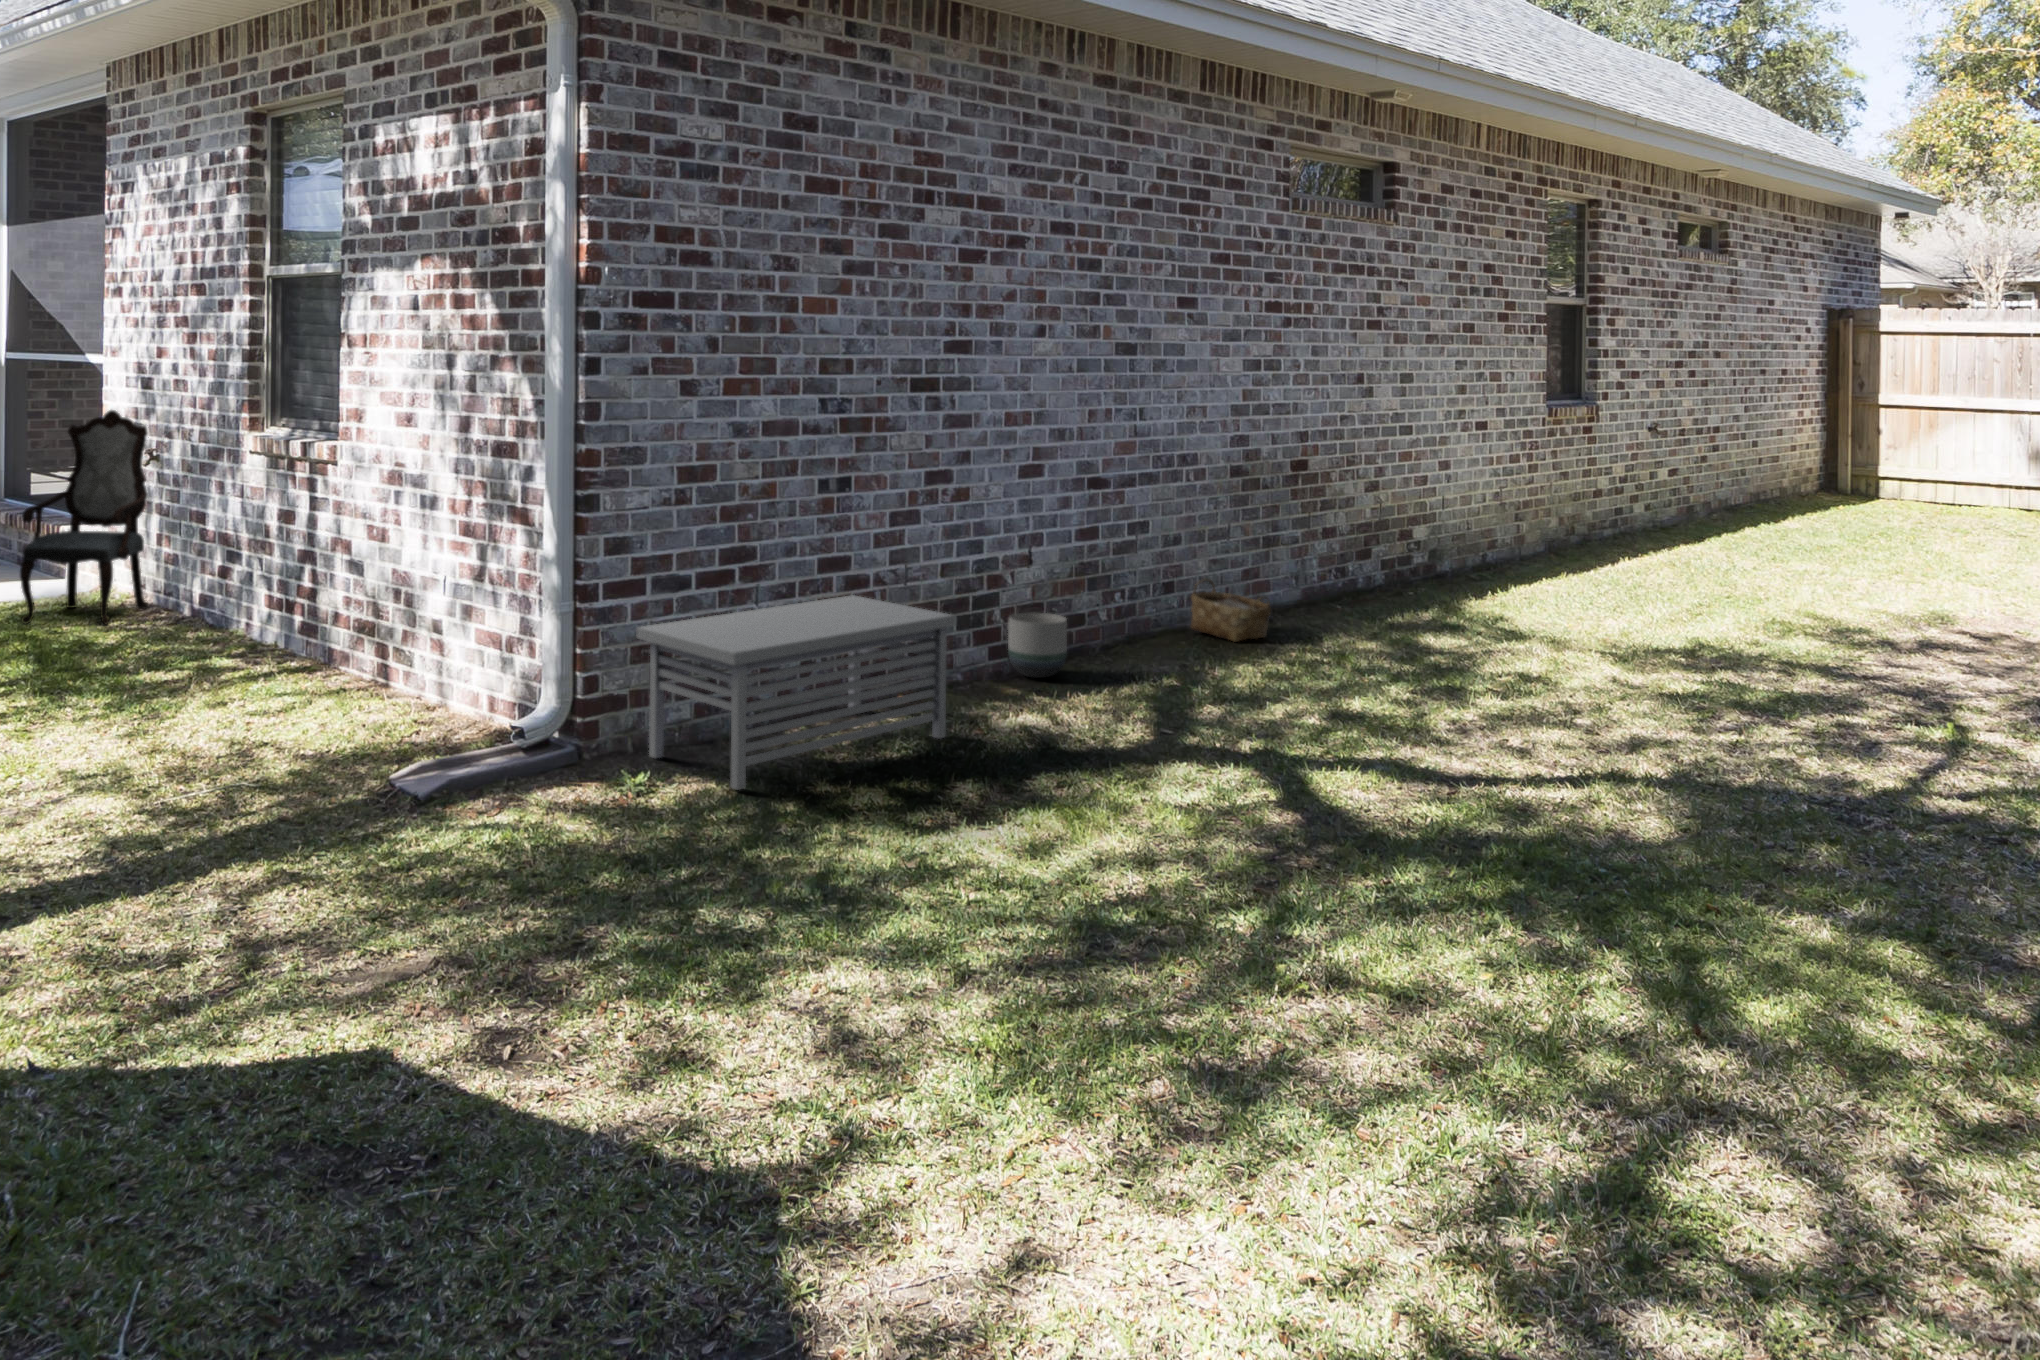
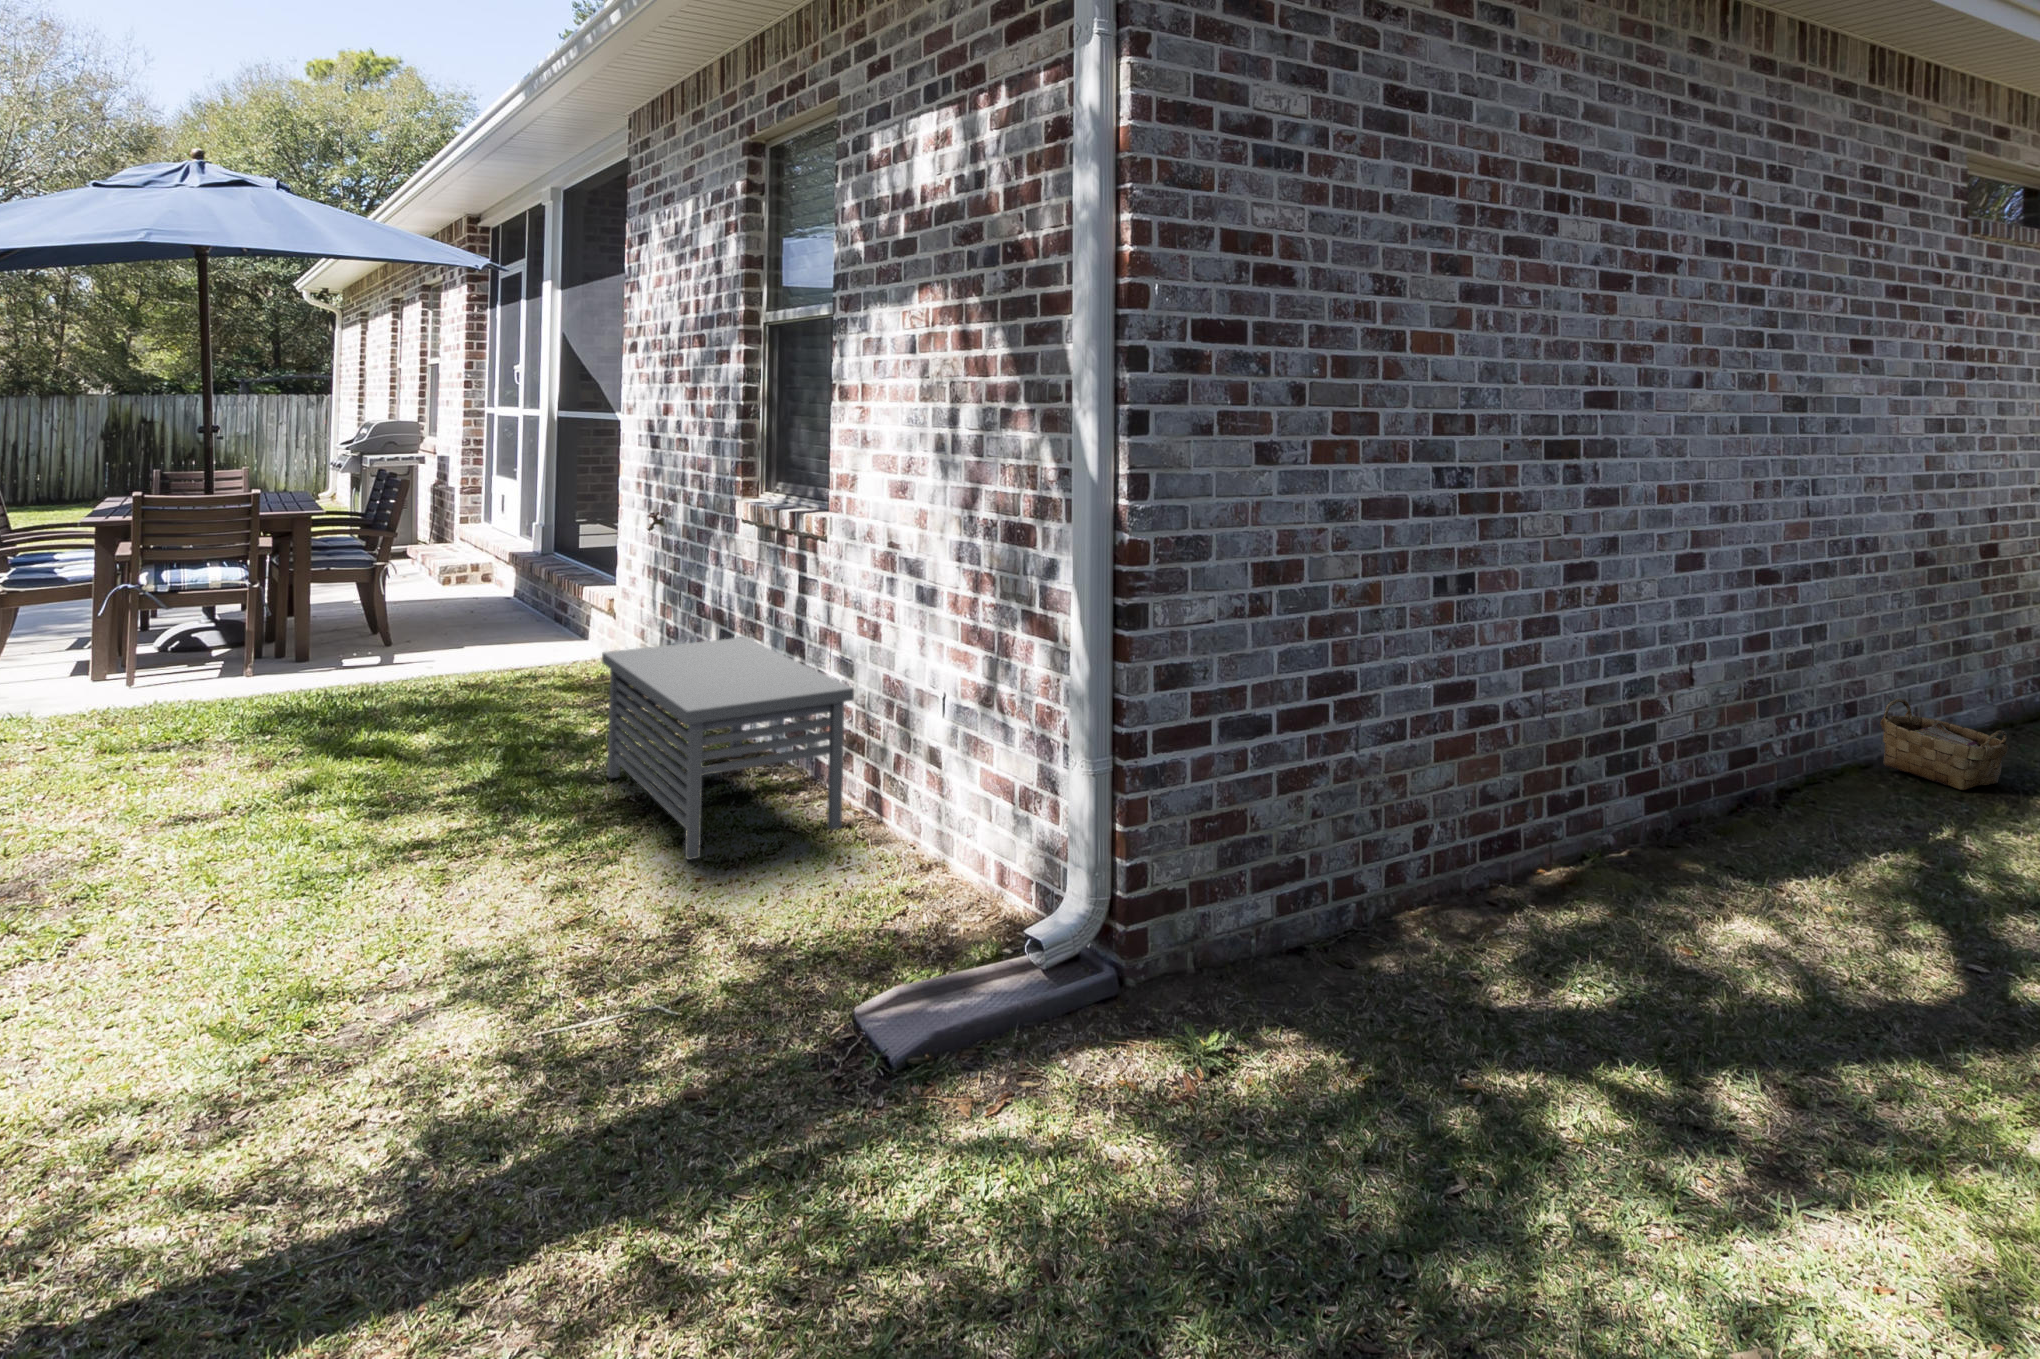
armchair: present [20,410,148,624] -> none [517,470,659,704]
storage bench: present [636,595,955,790] -> present [602,637,854,860]
planter: present [1008,613,1067,678] -> none [1676,752,1765,848]

